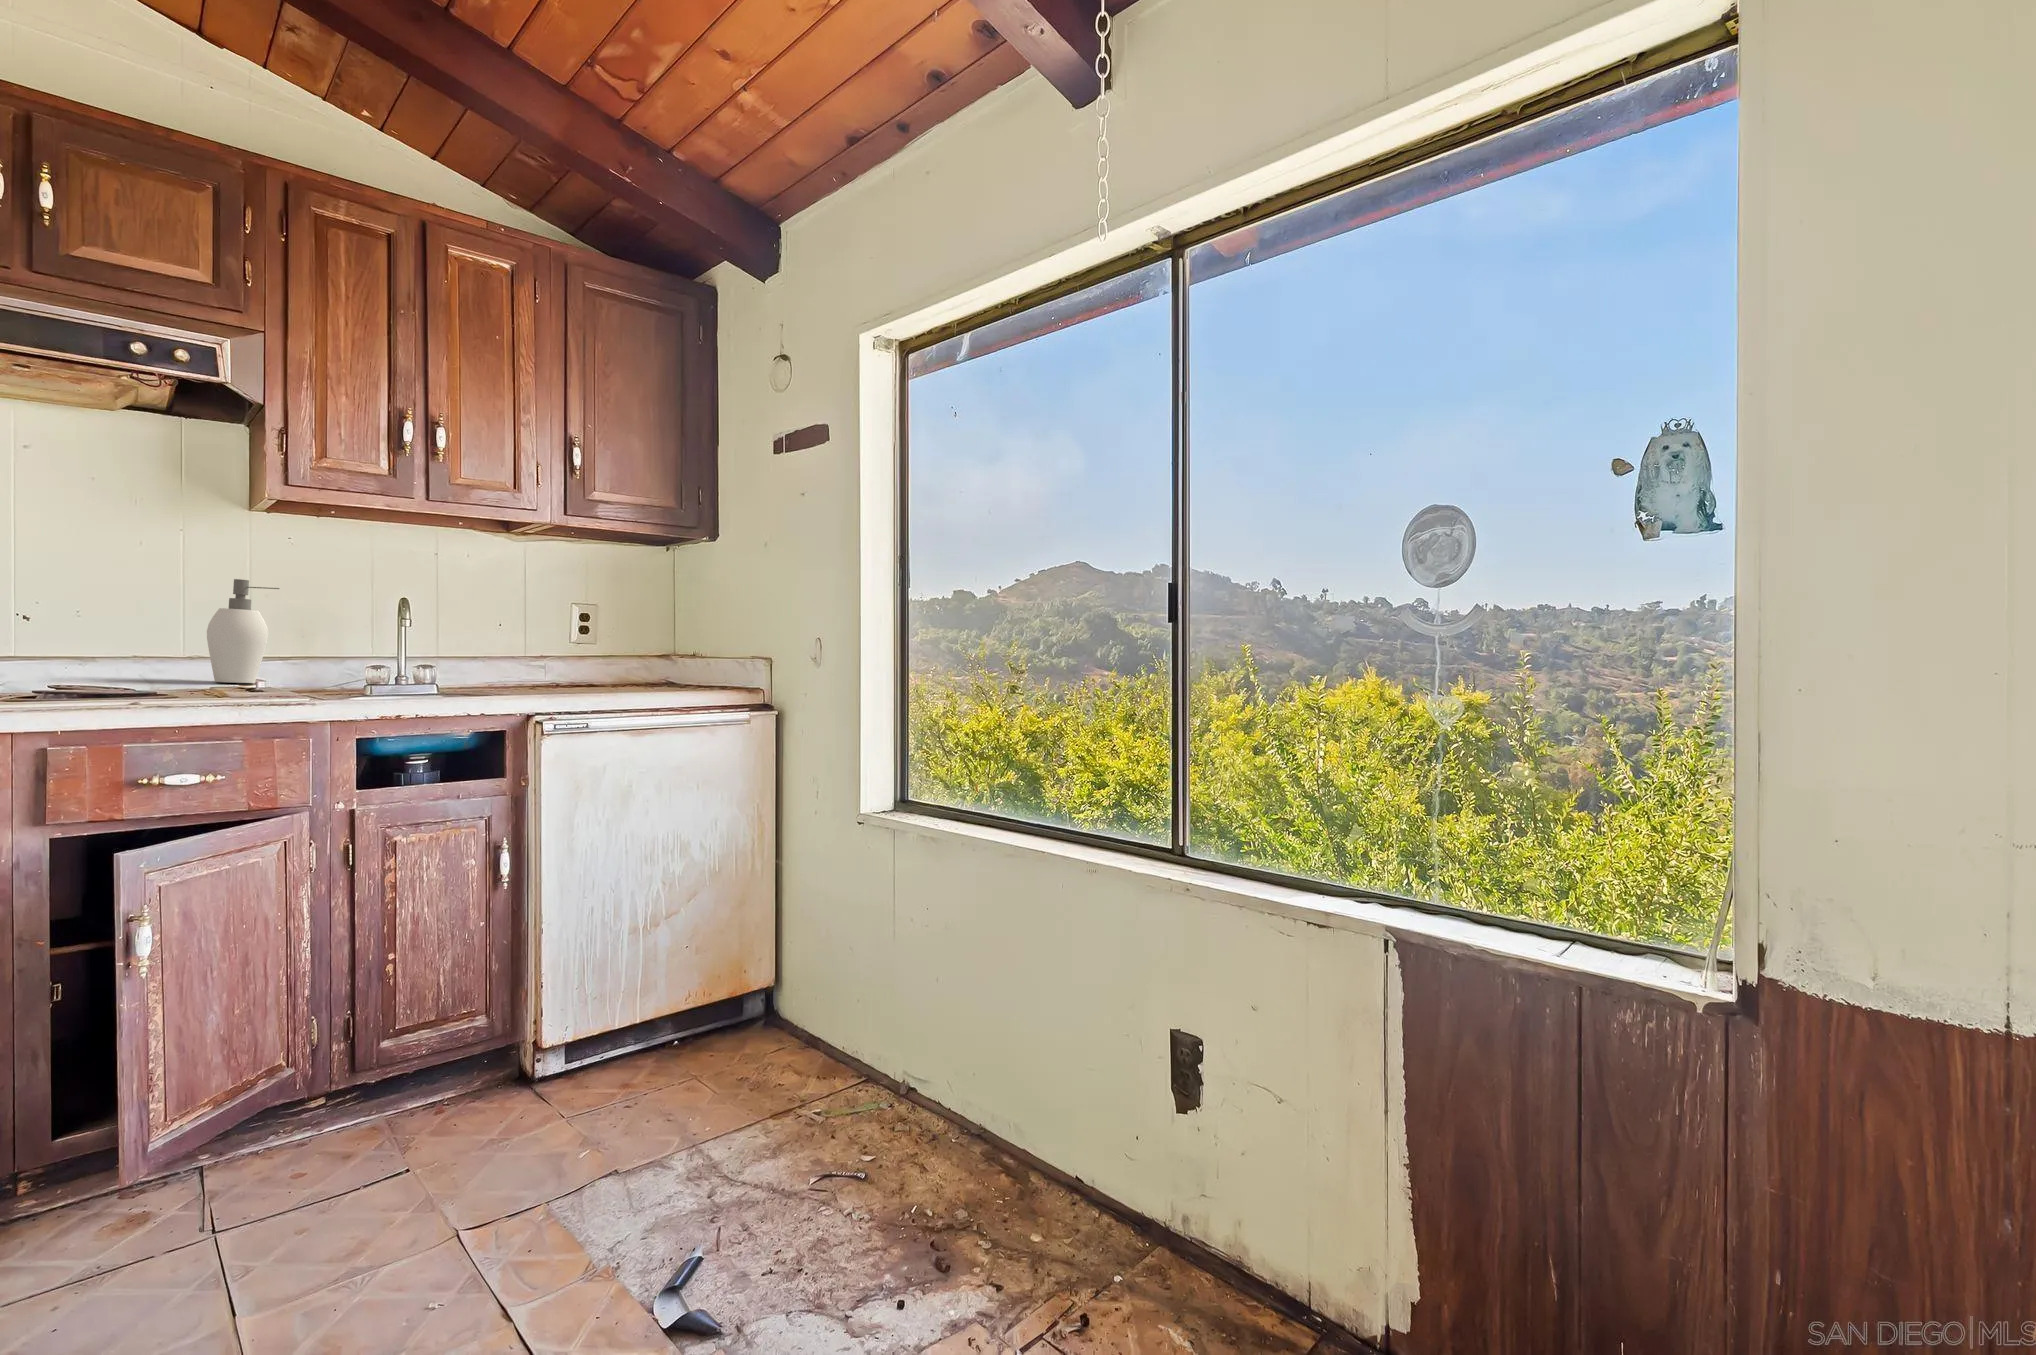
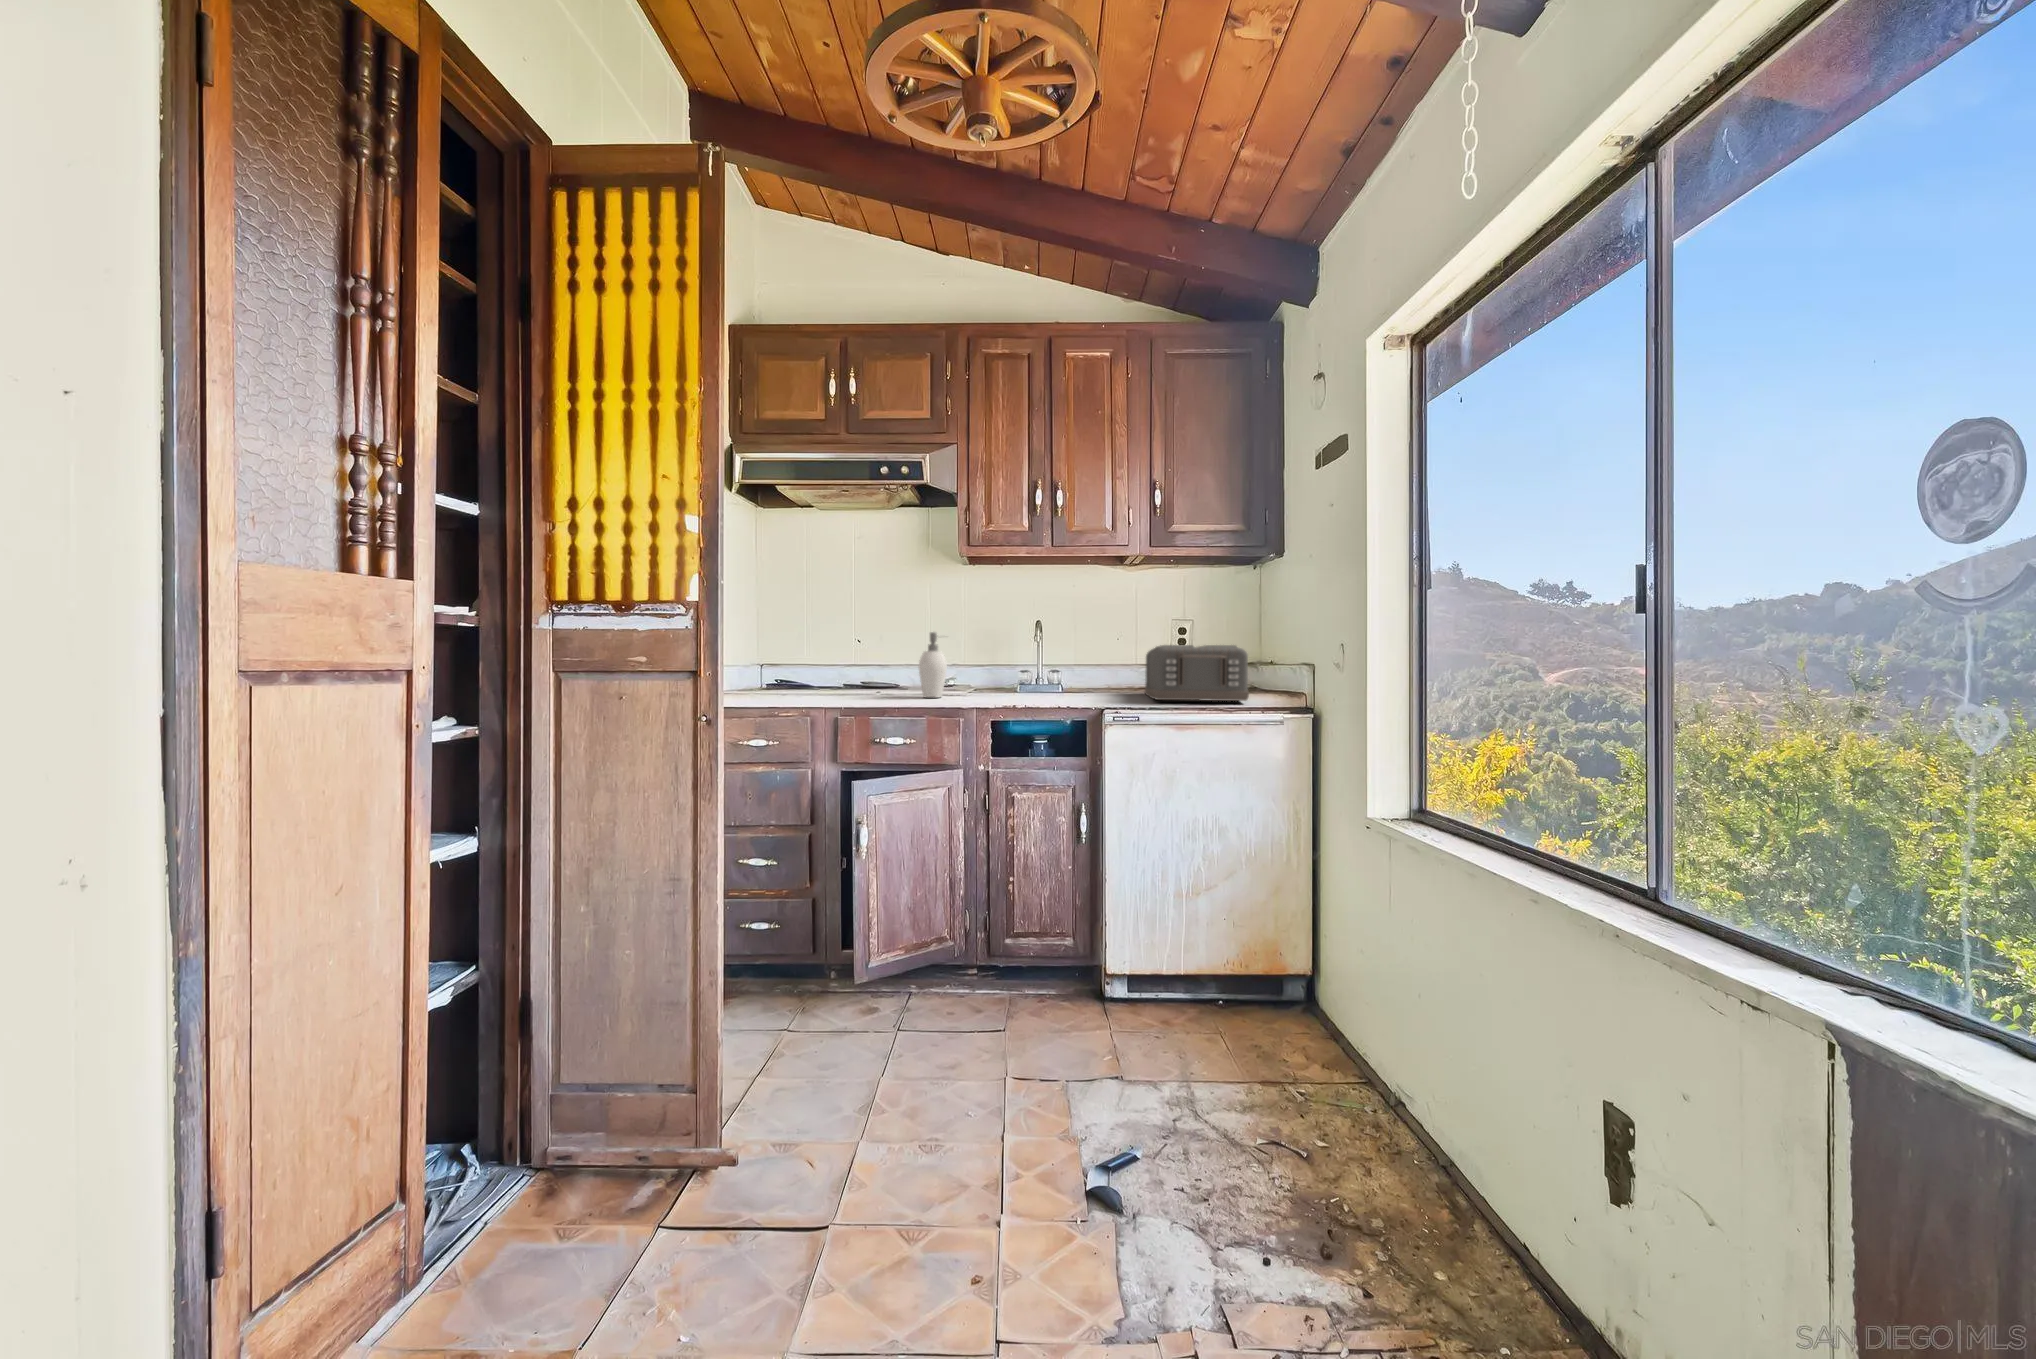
toaster: none [577,626,725,696] -> present [1144,645,1249,701]

